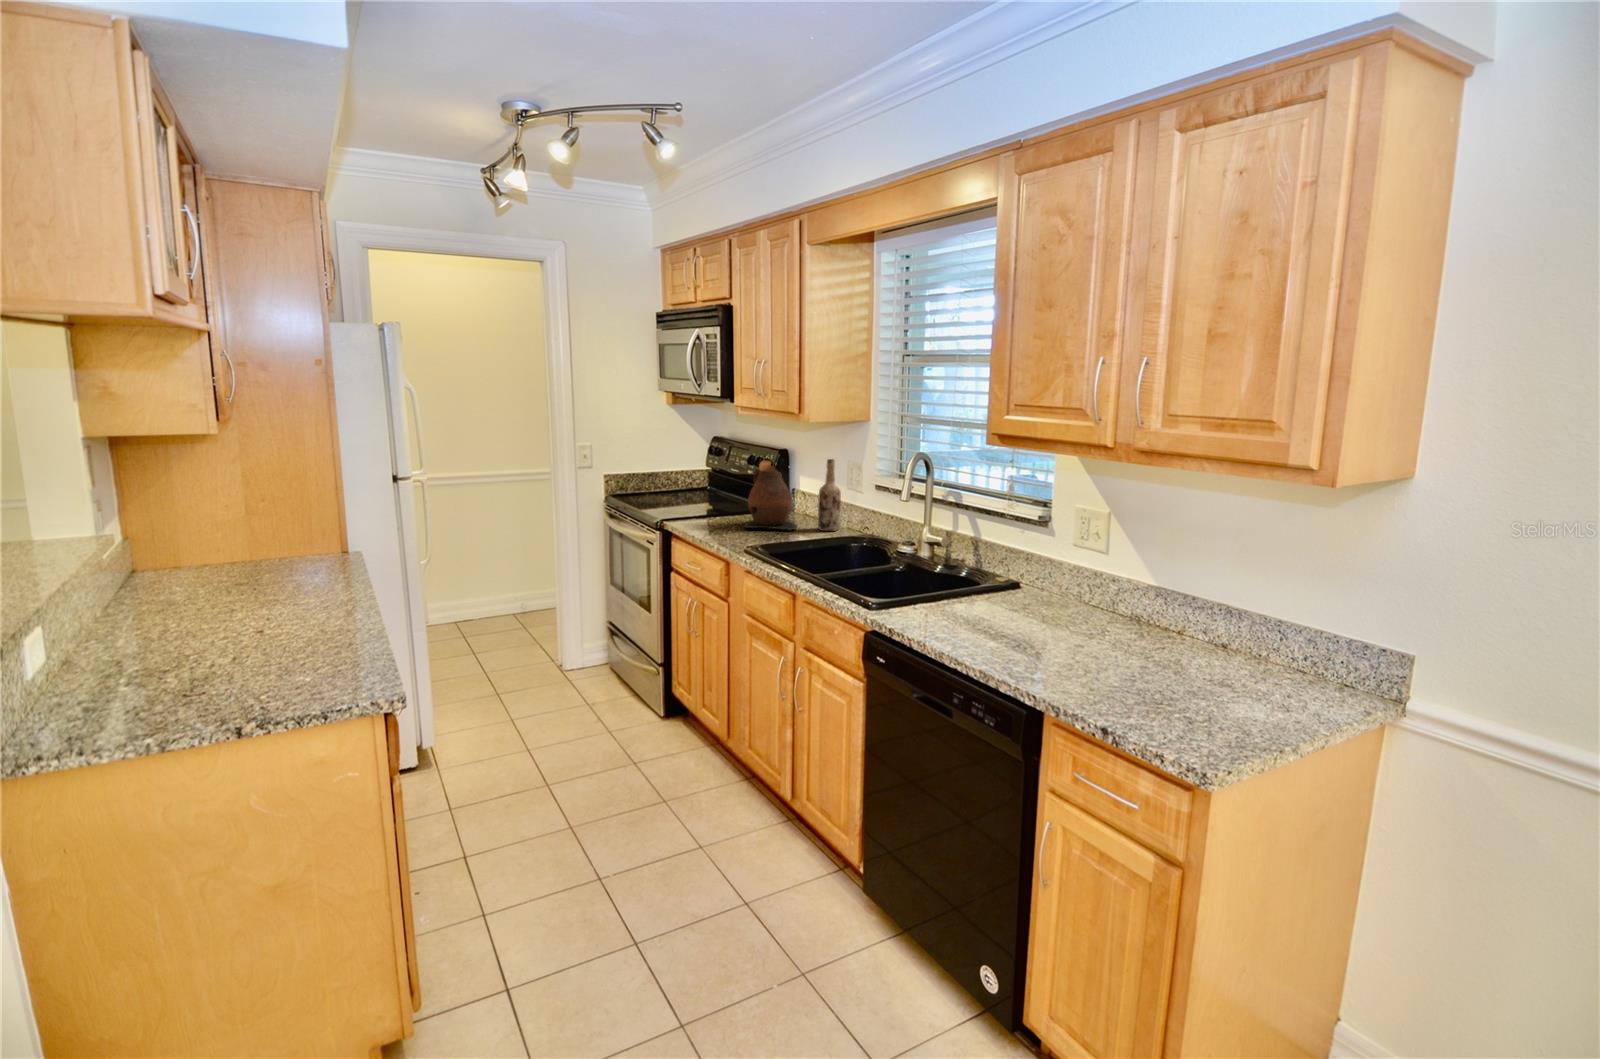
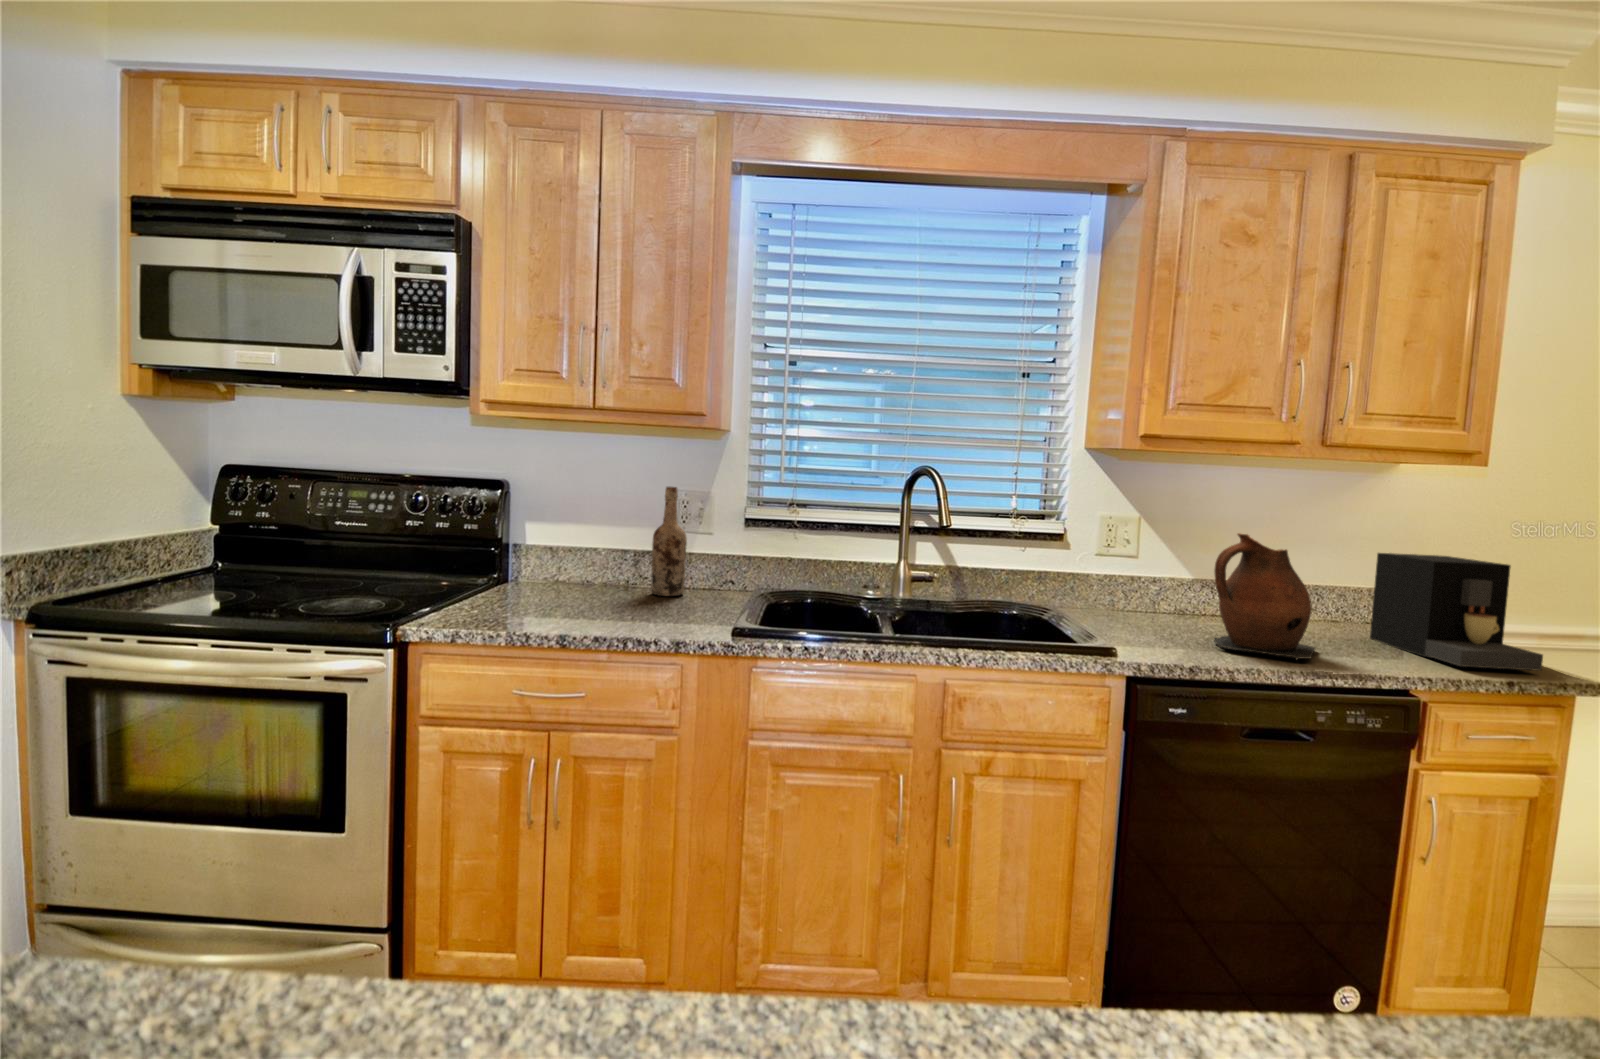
ceramic pitcher: present [744,461,797,531] -> present [1214,533,1316,660]
coffee maker: none [1108,583,1314,738] -> present [1370,553,1543,671]

